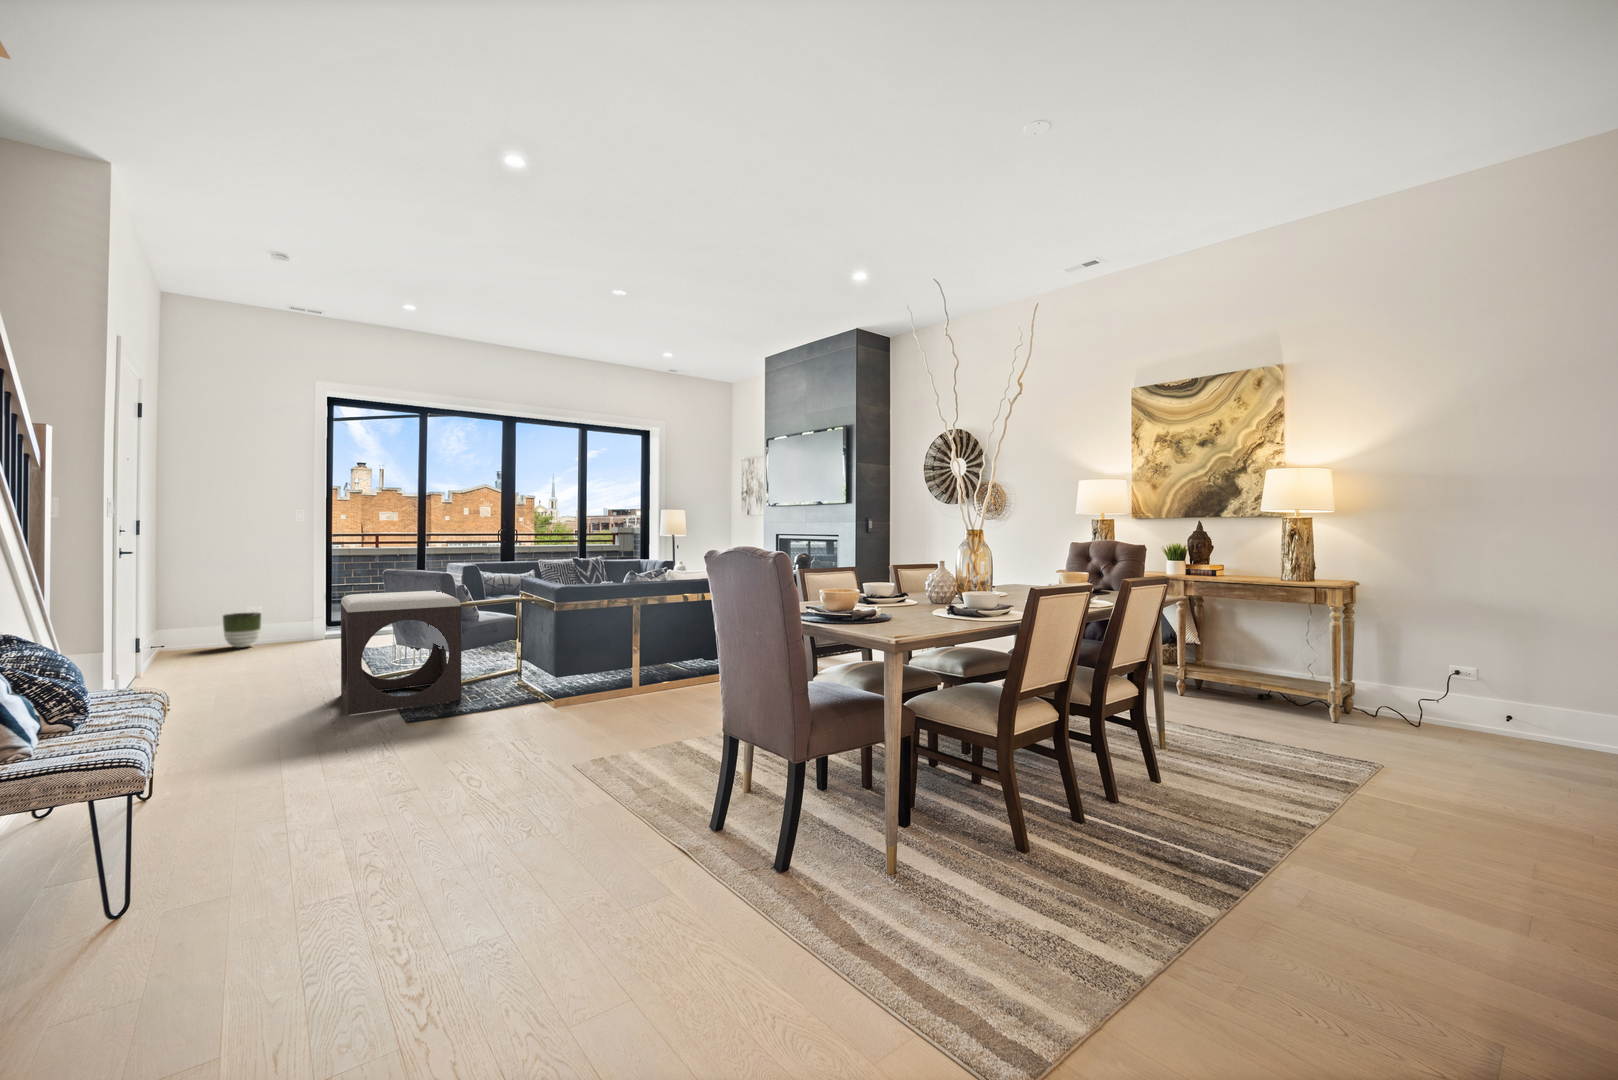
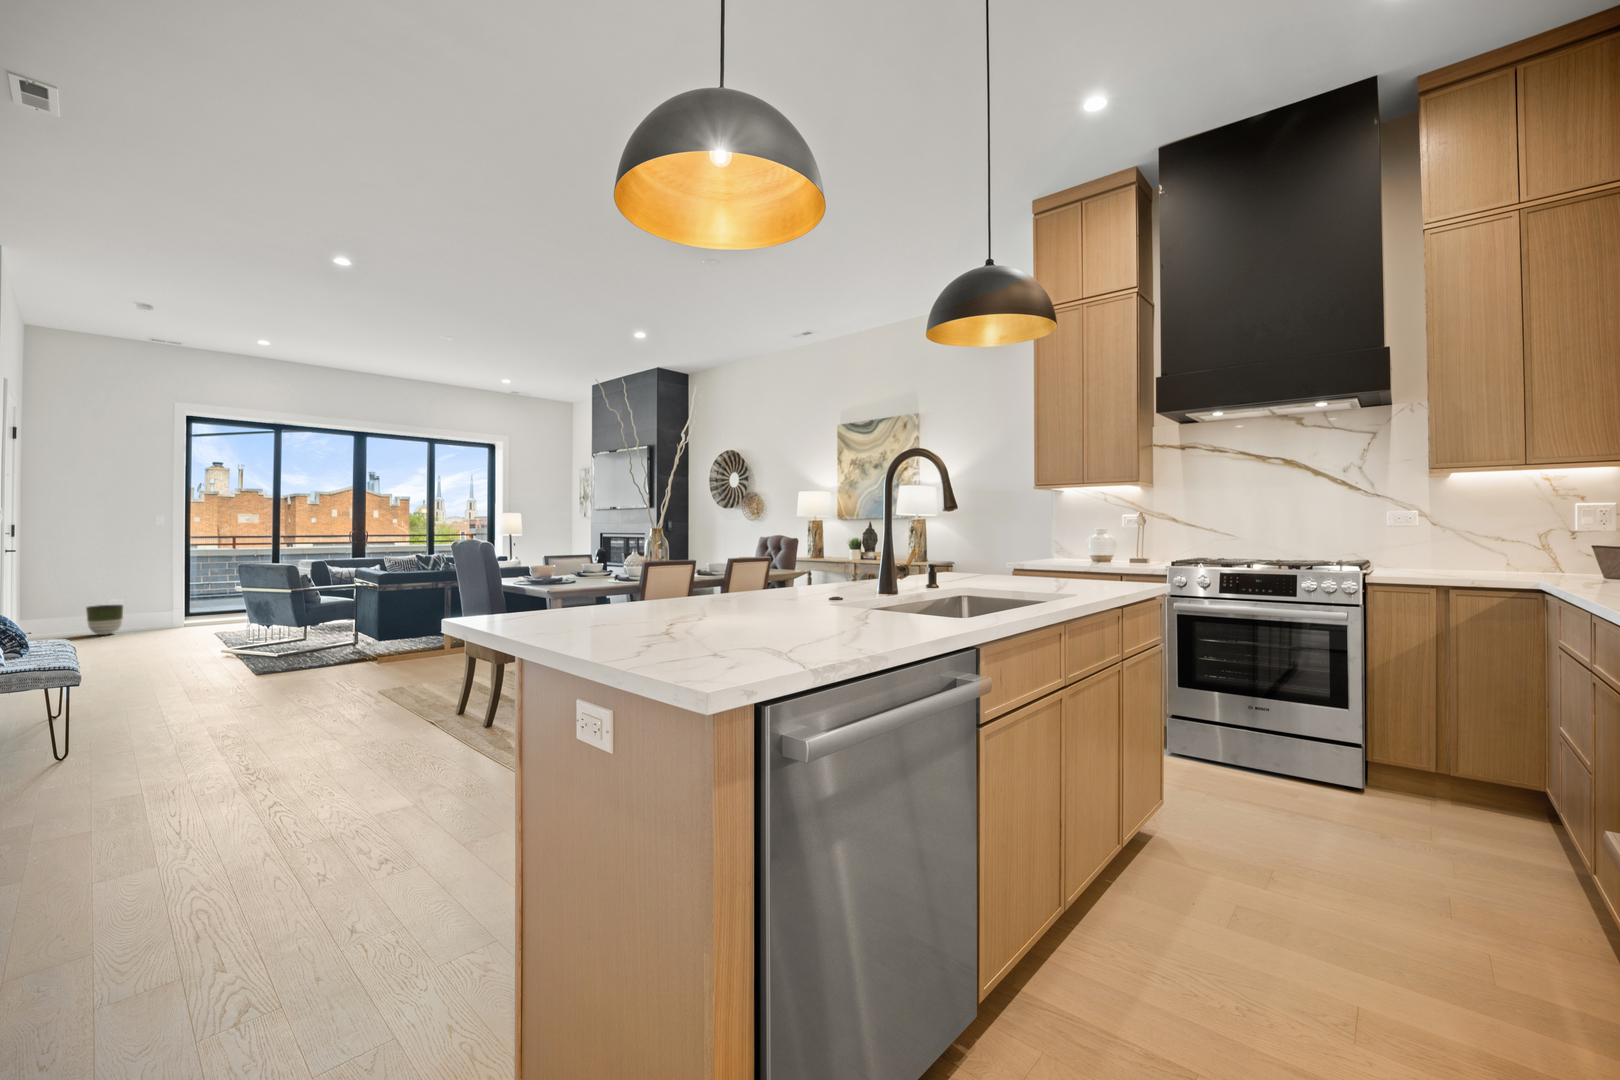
footstool: present [341,591,461,715] -> none [200,580,302,673]

